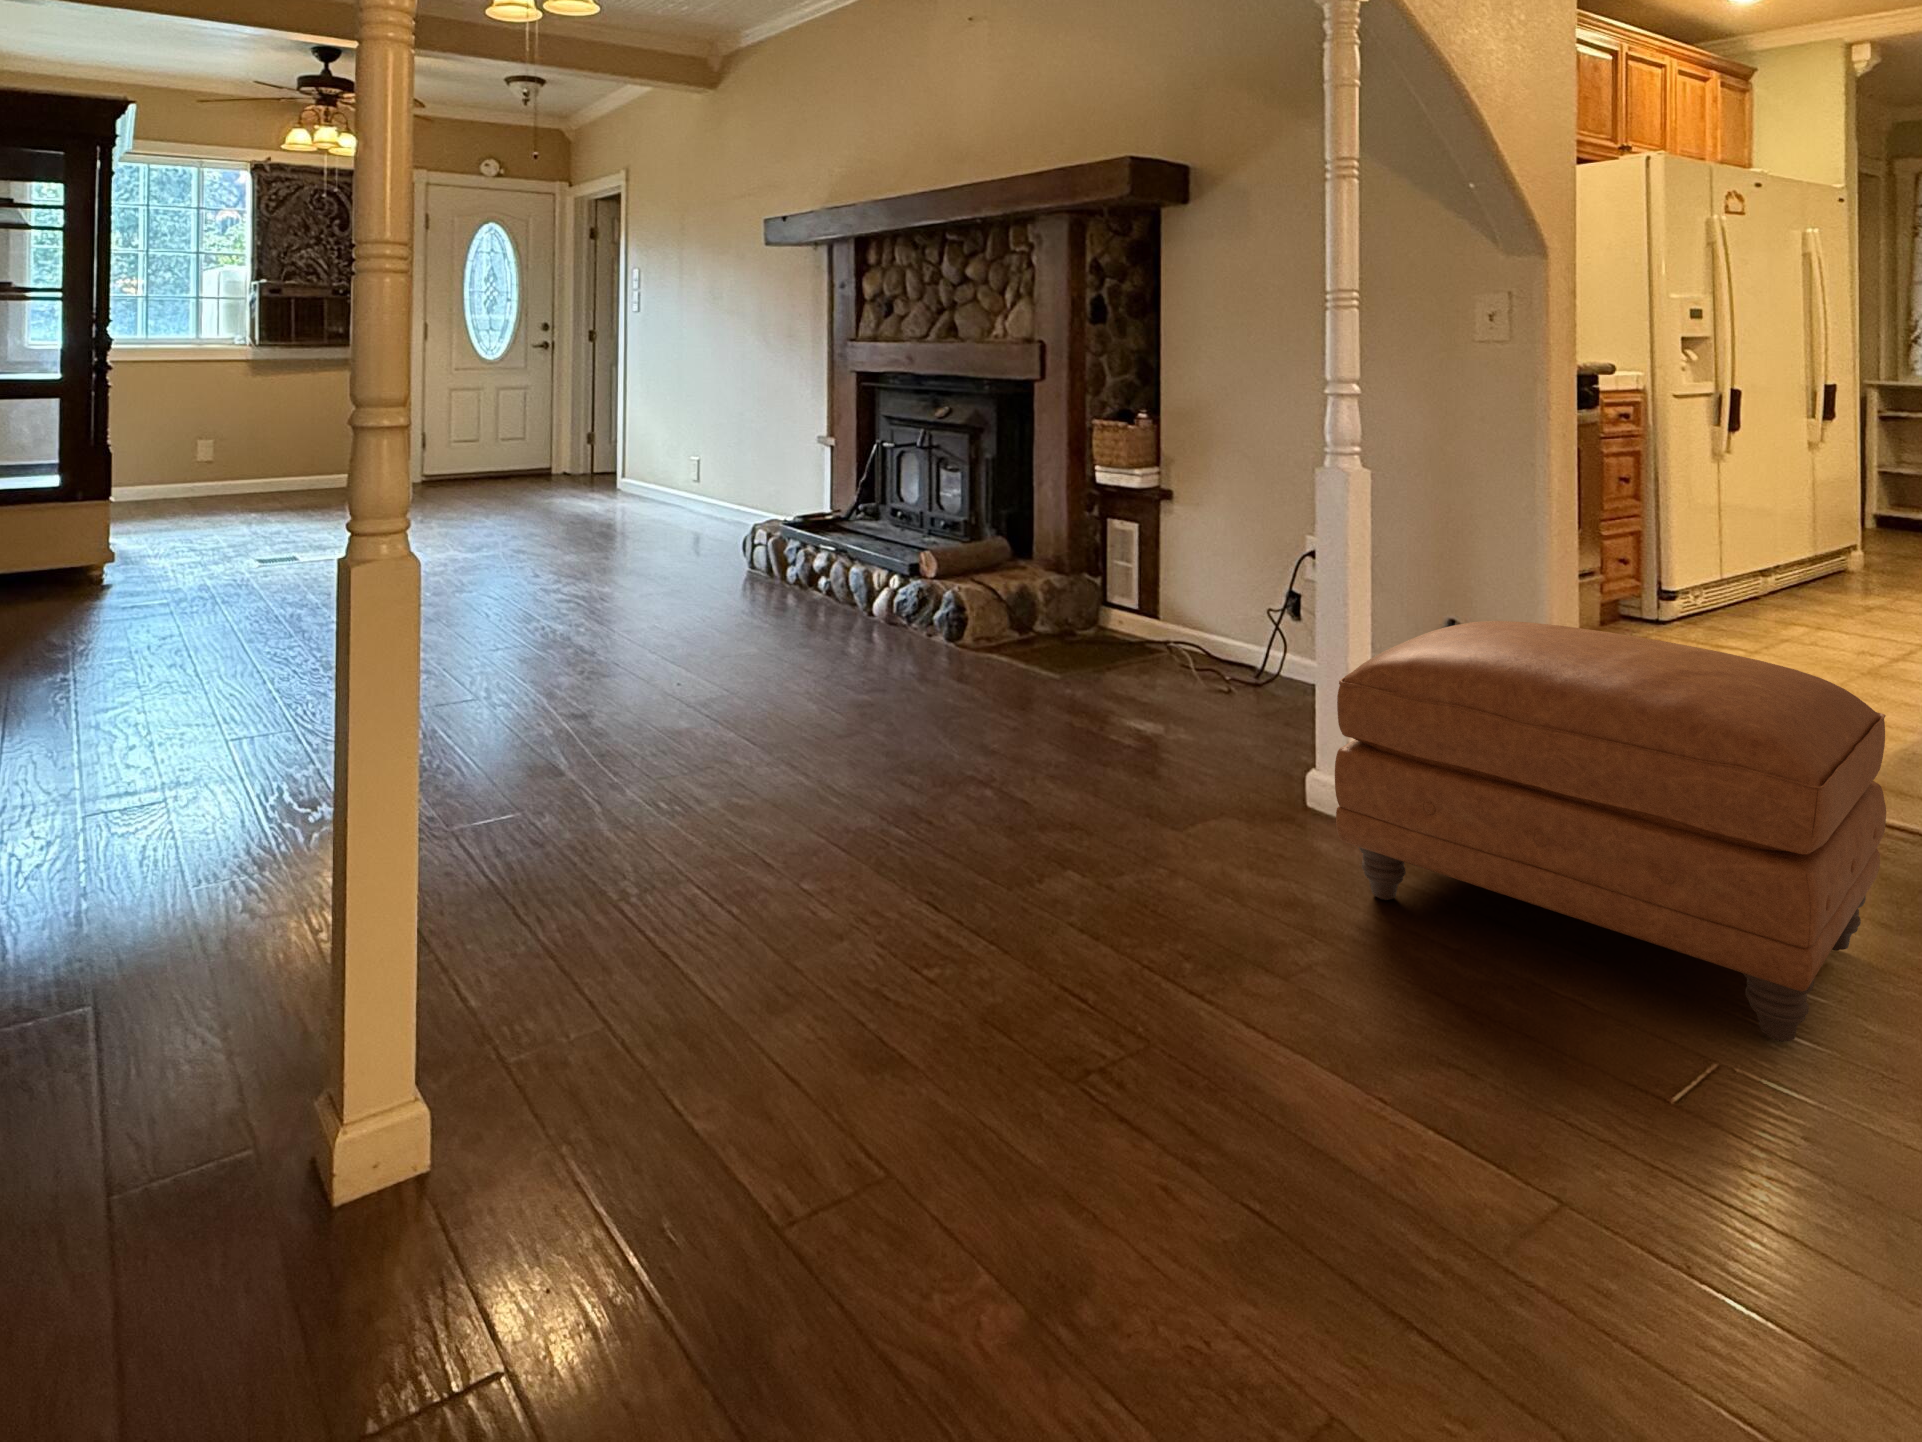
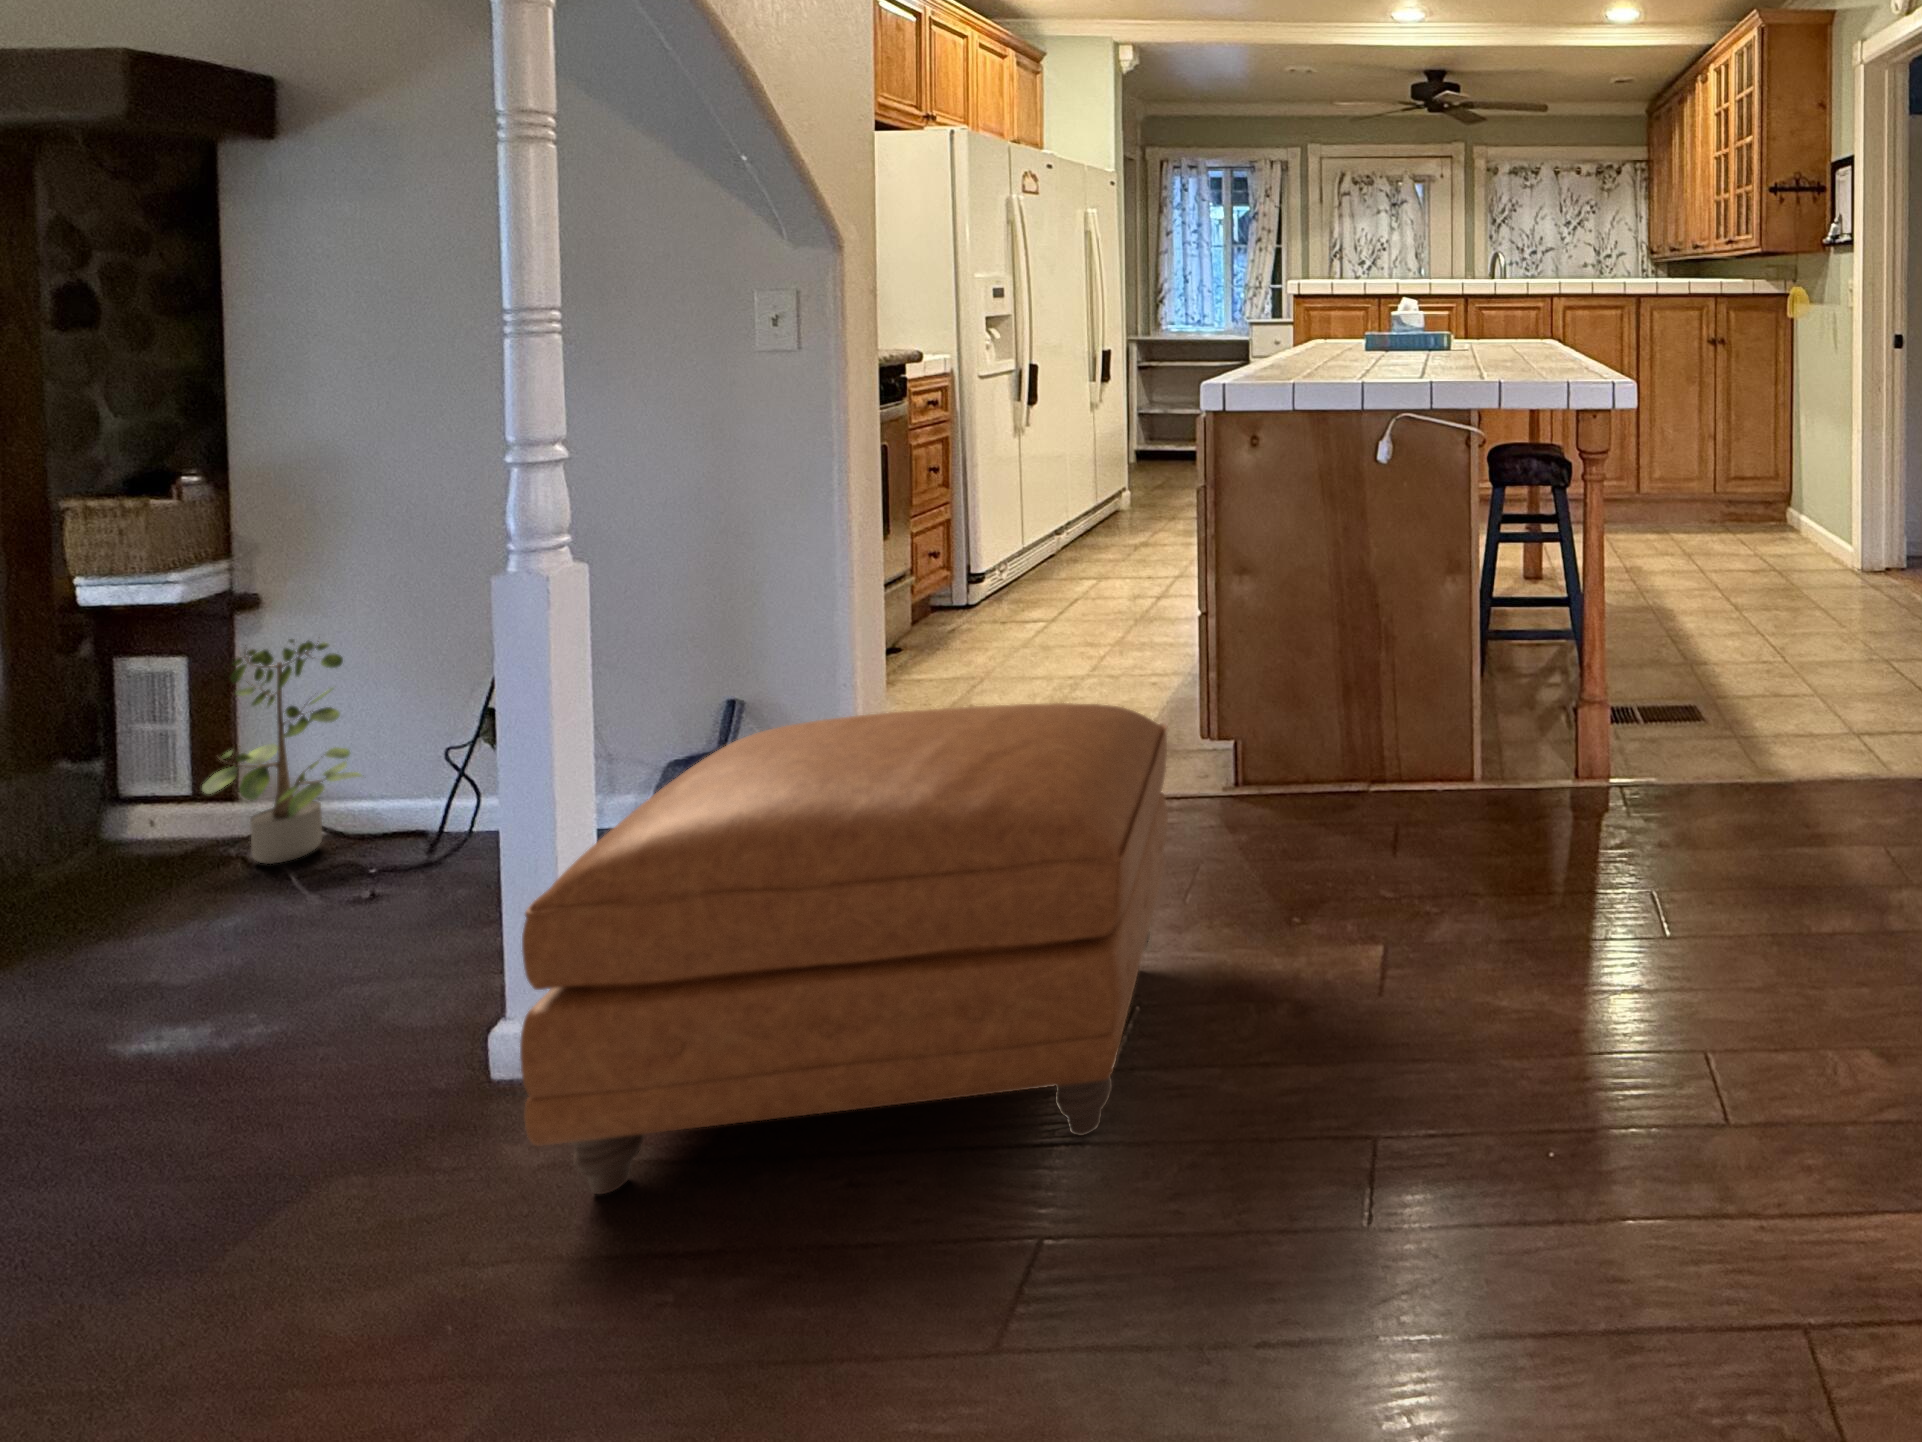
potted plant: none [1148,518,1226,660] -> present [202,639,362,864]

